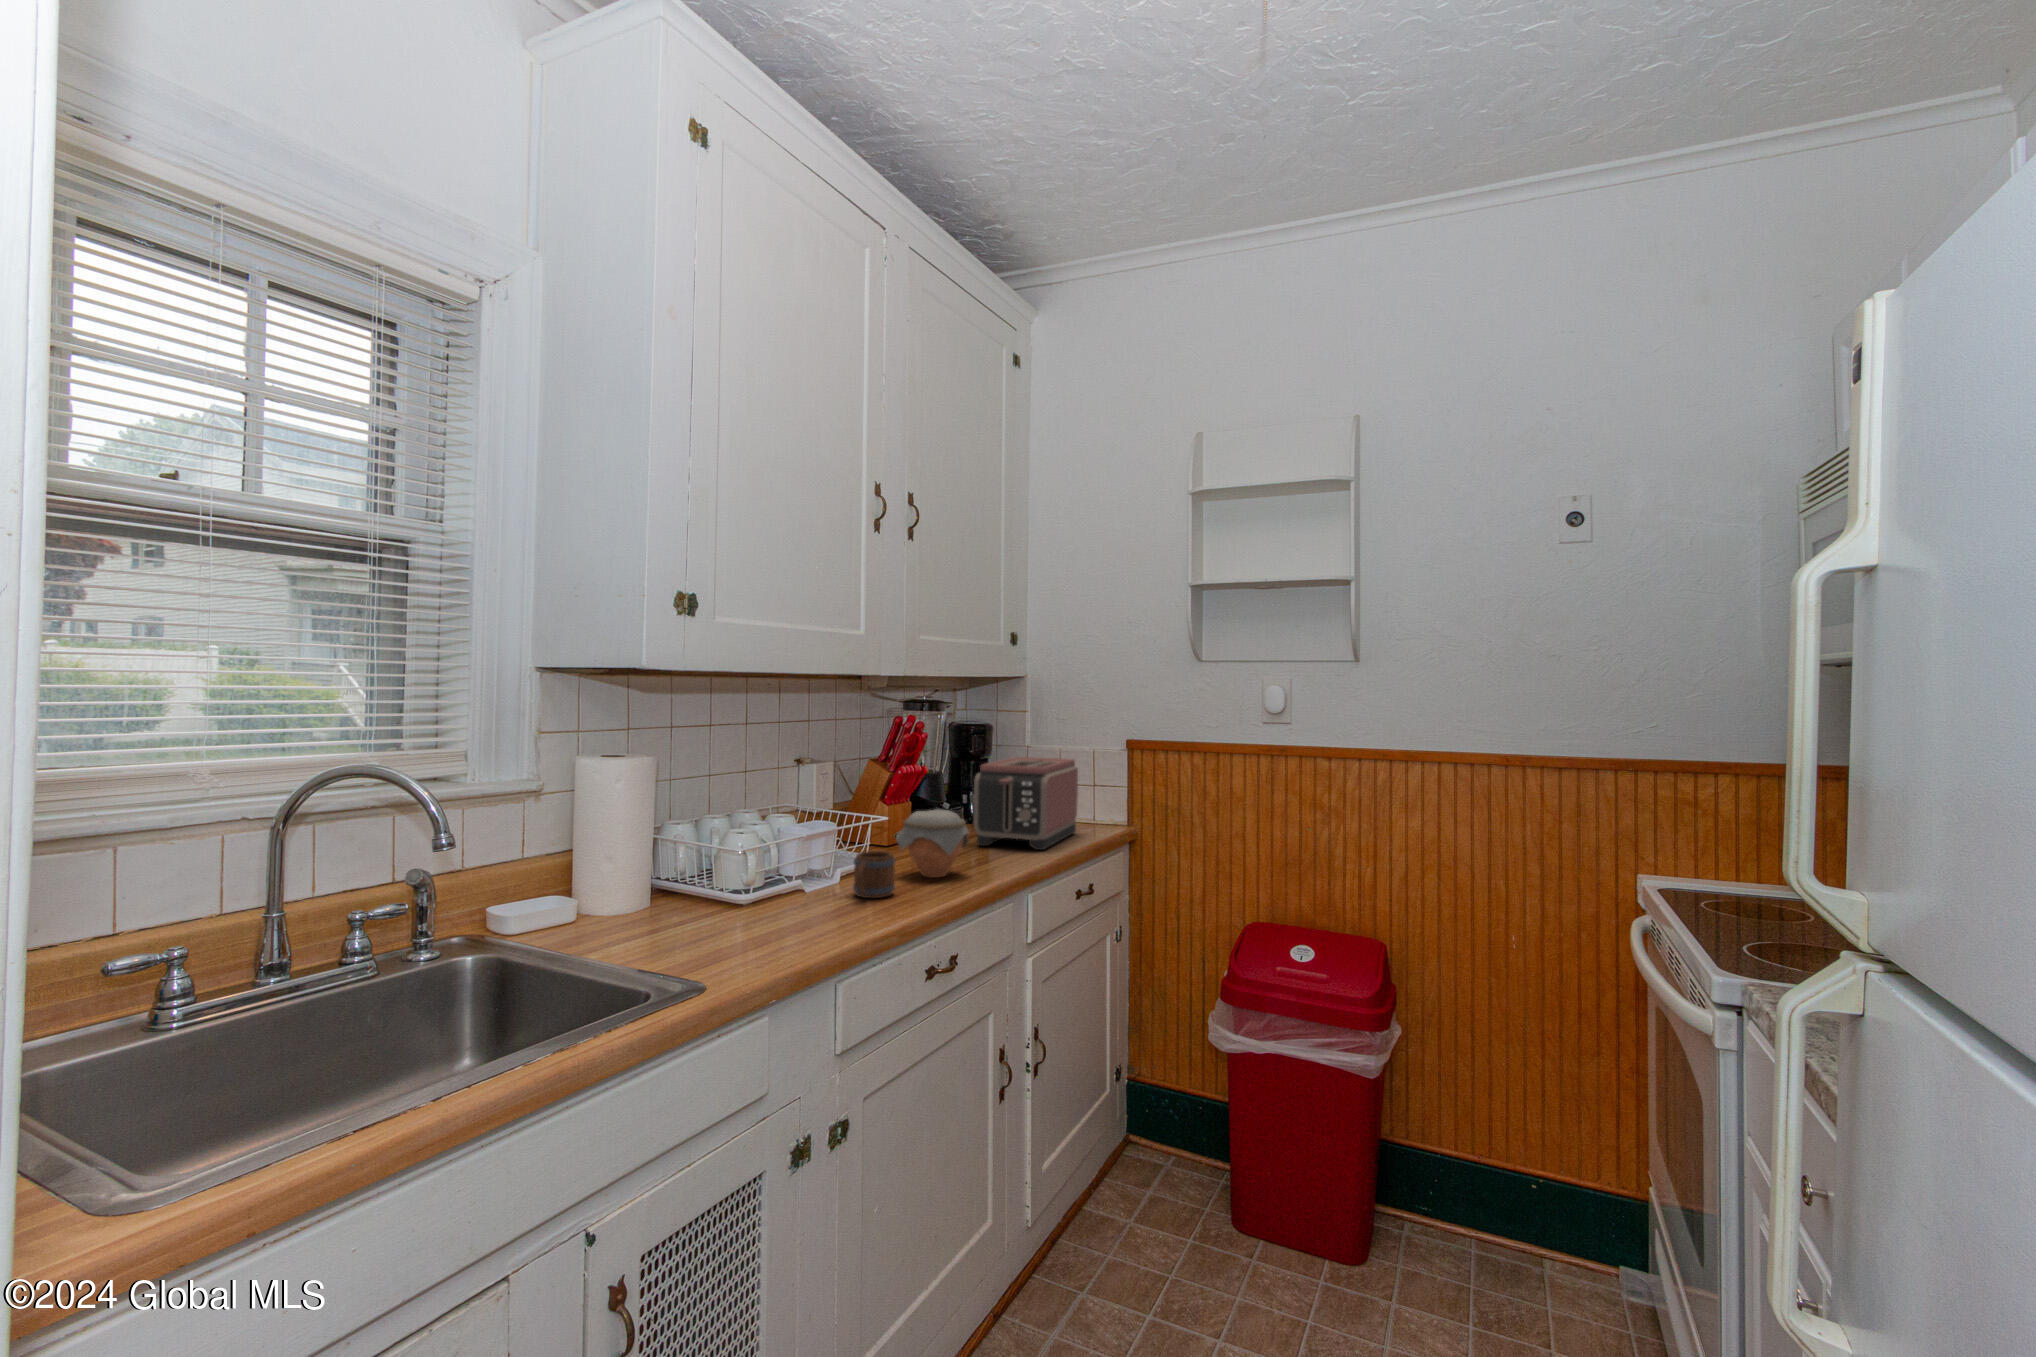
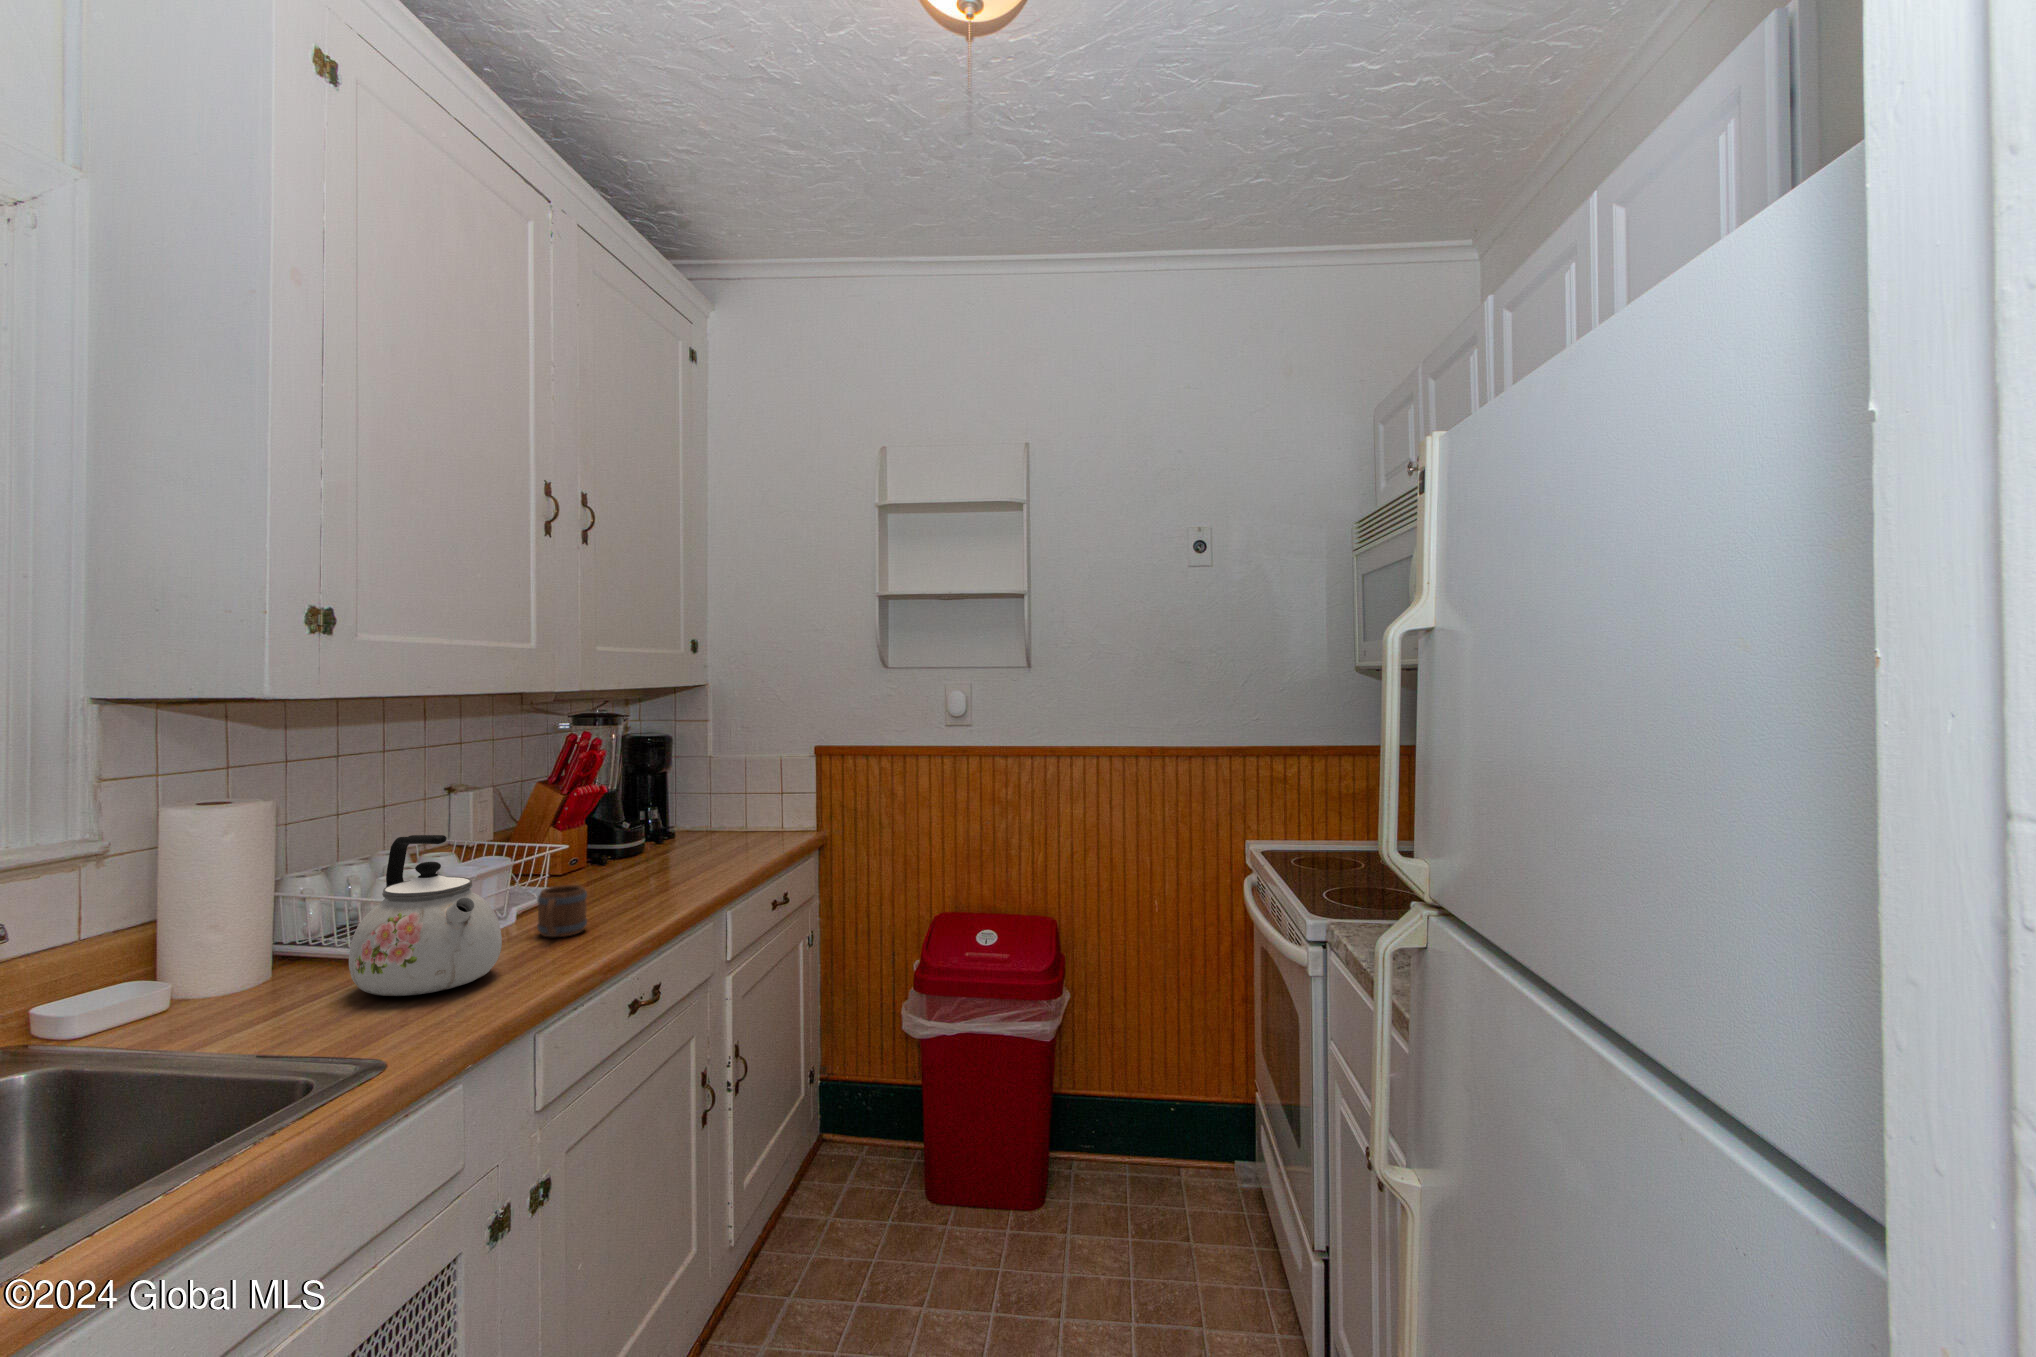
toaster: present [973,757,1078,850] -> none [660,769,770,866]
kettle: none [697,792,815,932] -> present [349,835,502,996]
jar: present [896,809,969,878] -> none [581,834,667,907]

